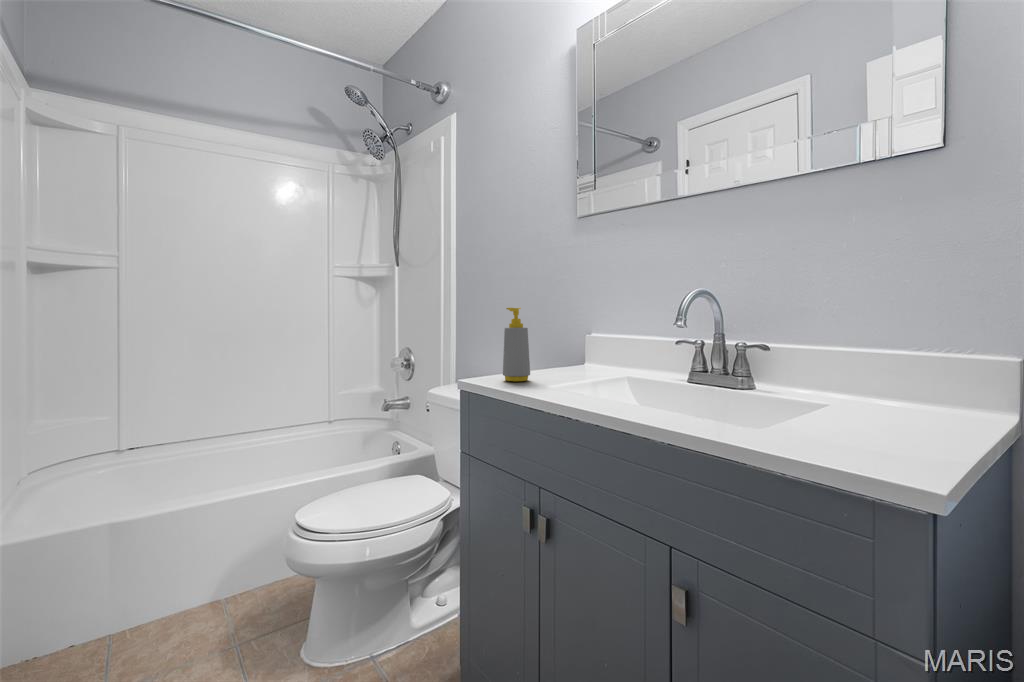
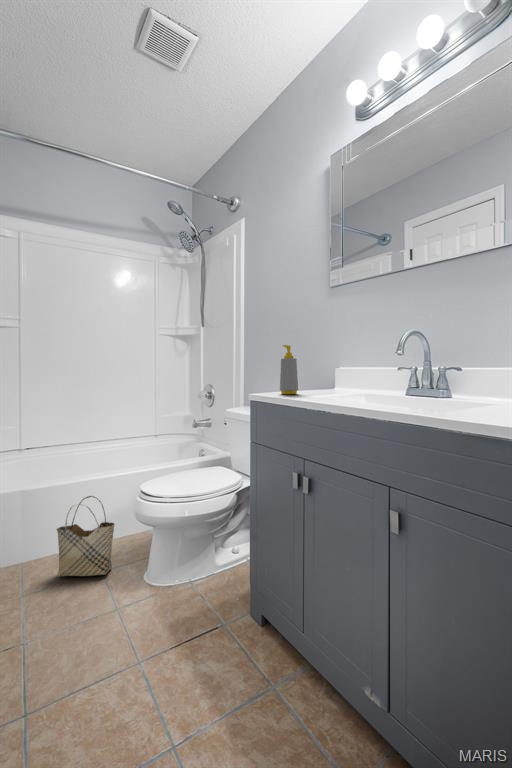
woven basket: none [166,527,258,653] -> present [56,496,115,576]

